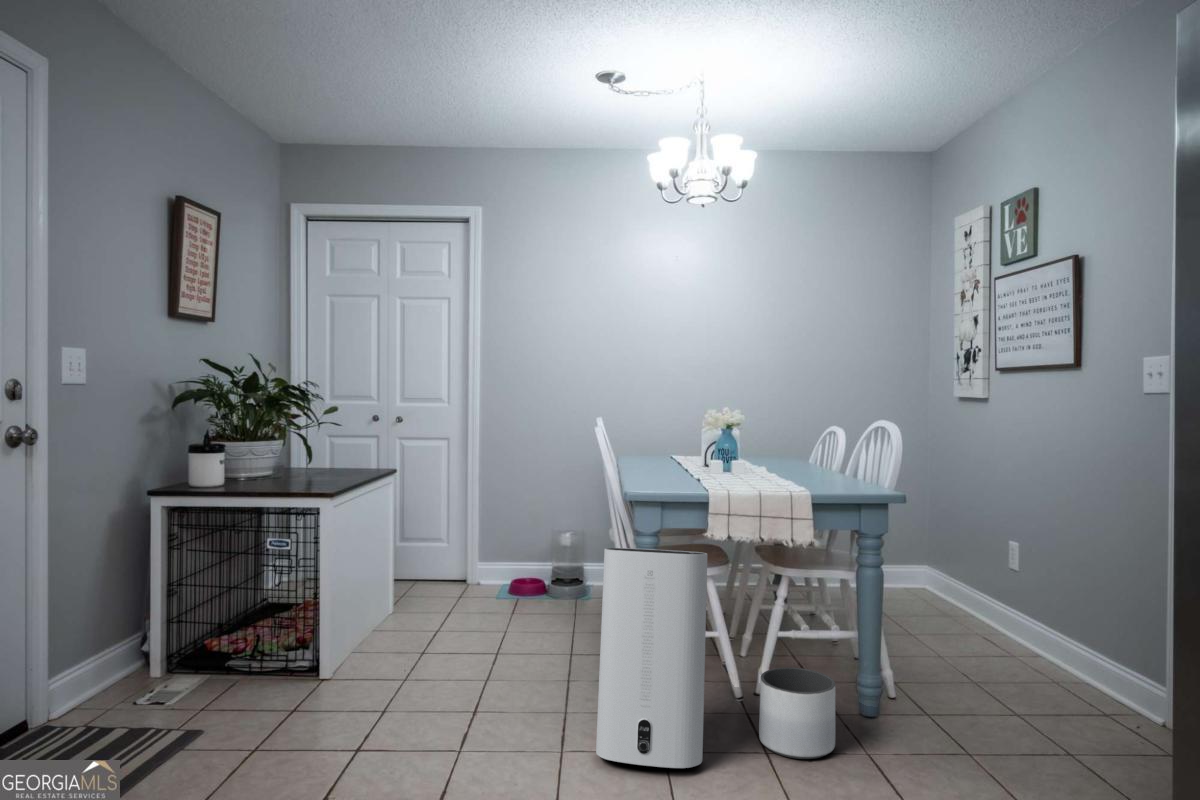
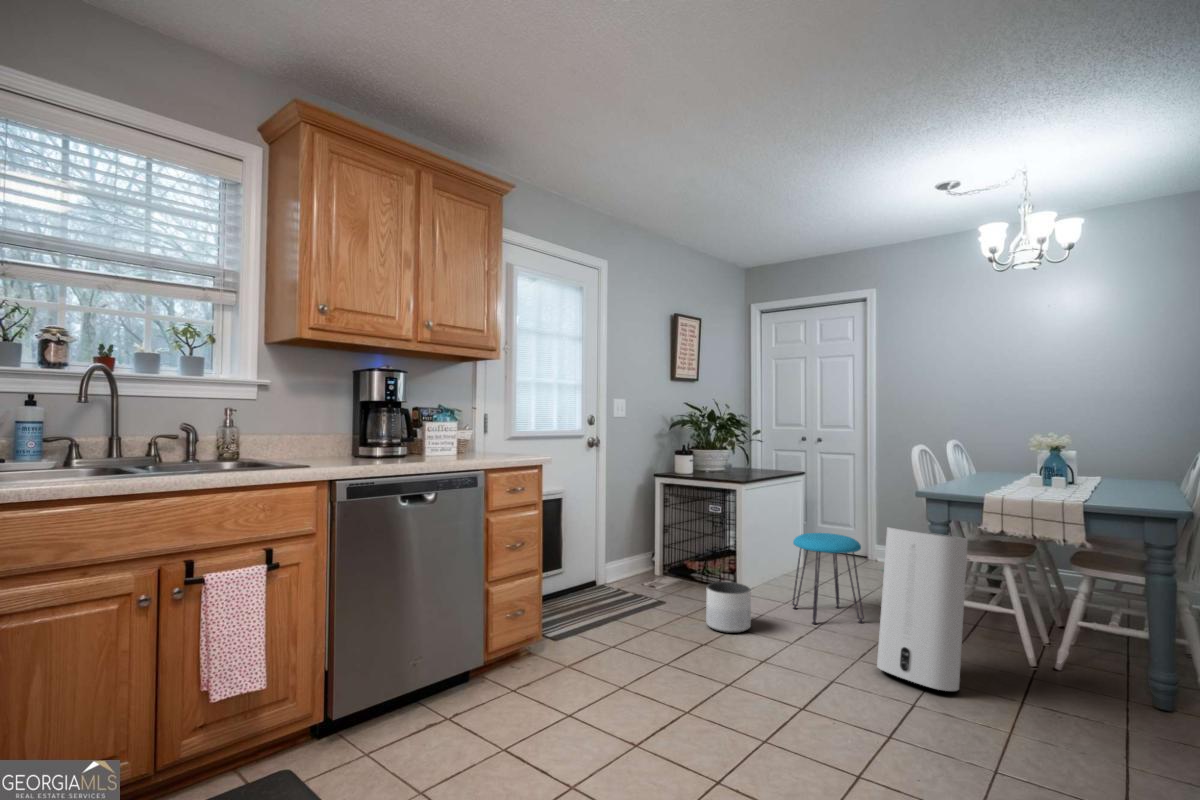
stool: none [421,562,528,706] -> present [793,533,864,624]
planter: present [759,667,835,759] -> present [706,582,751,633]

